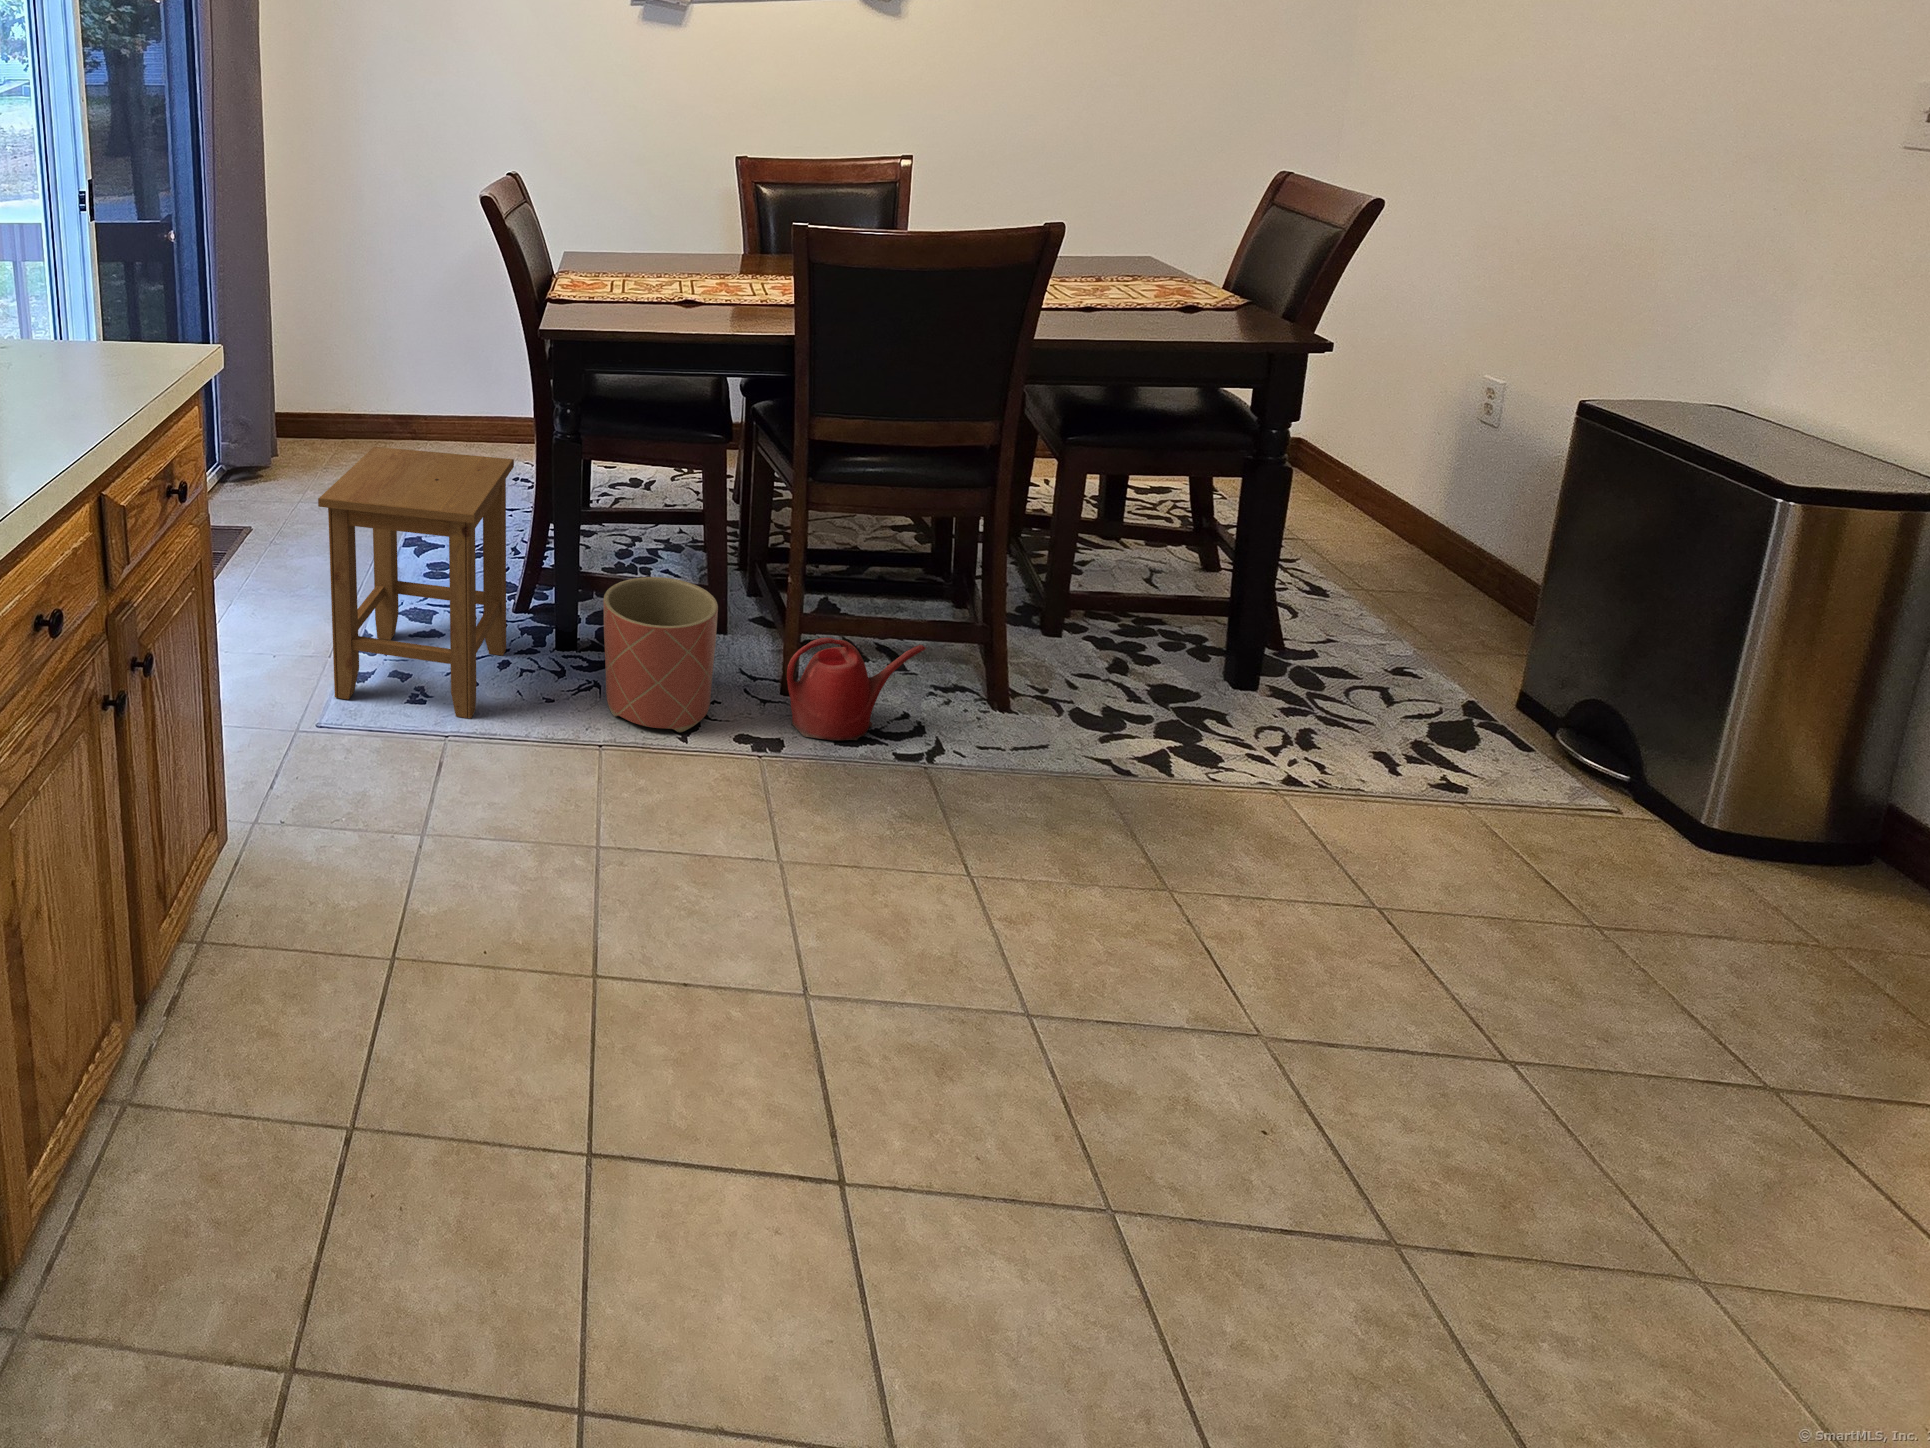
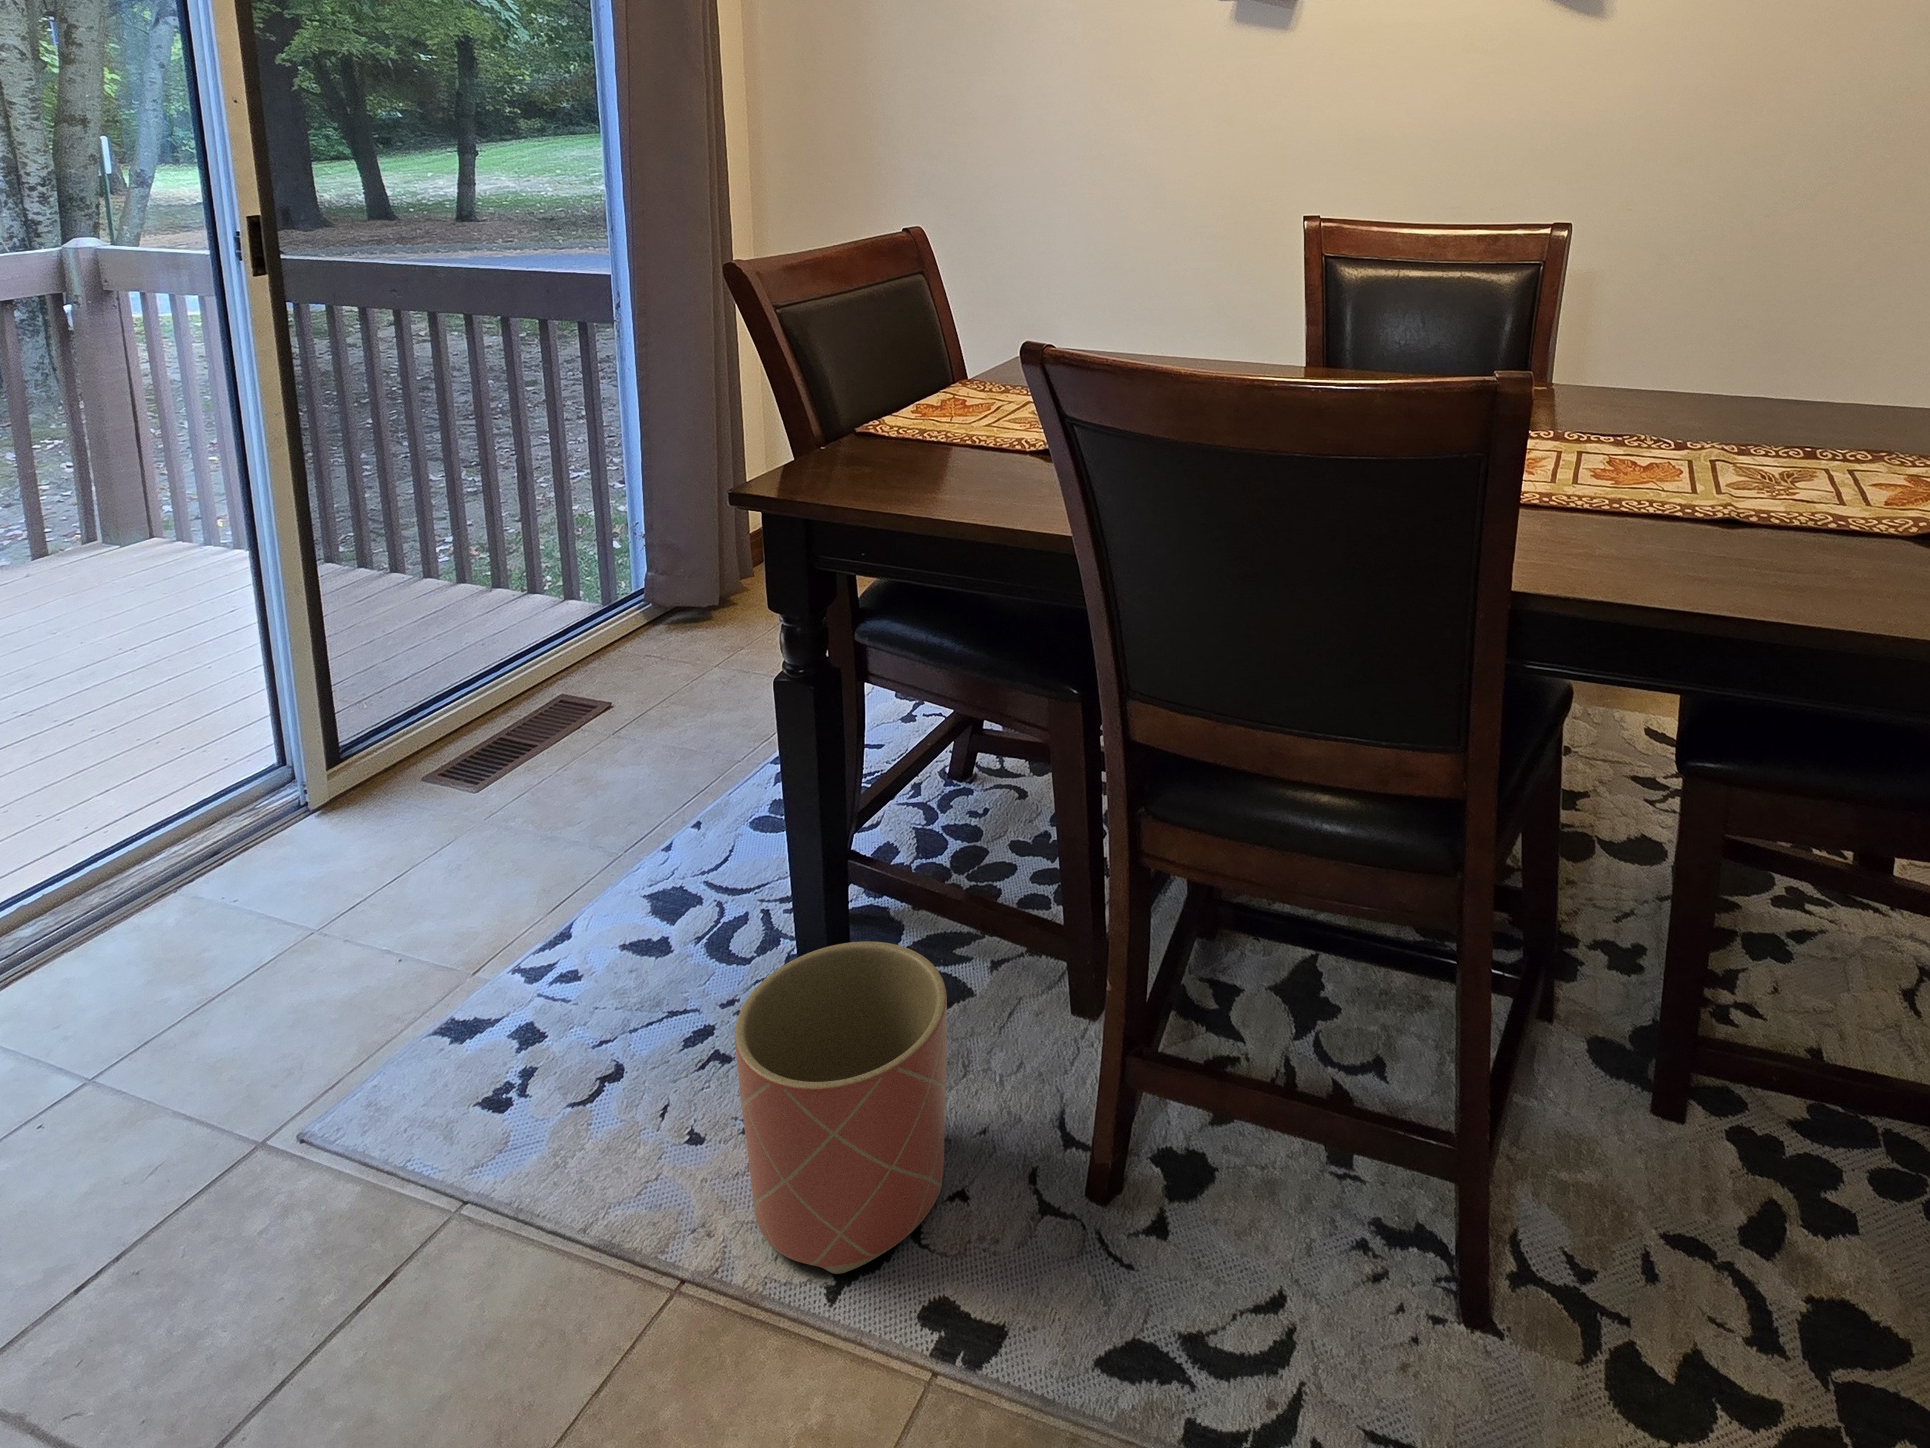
stool: present [318,447,514,718] -> none [319,650,726,1169]
watering can: present [787,638,926,740] -> none [1027,1139,1302,1362]

